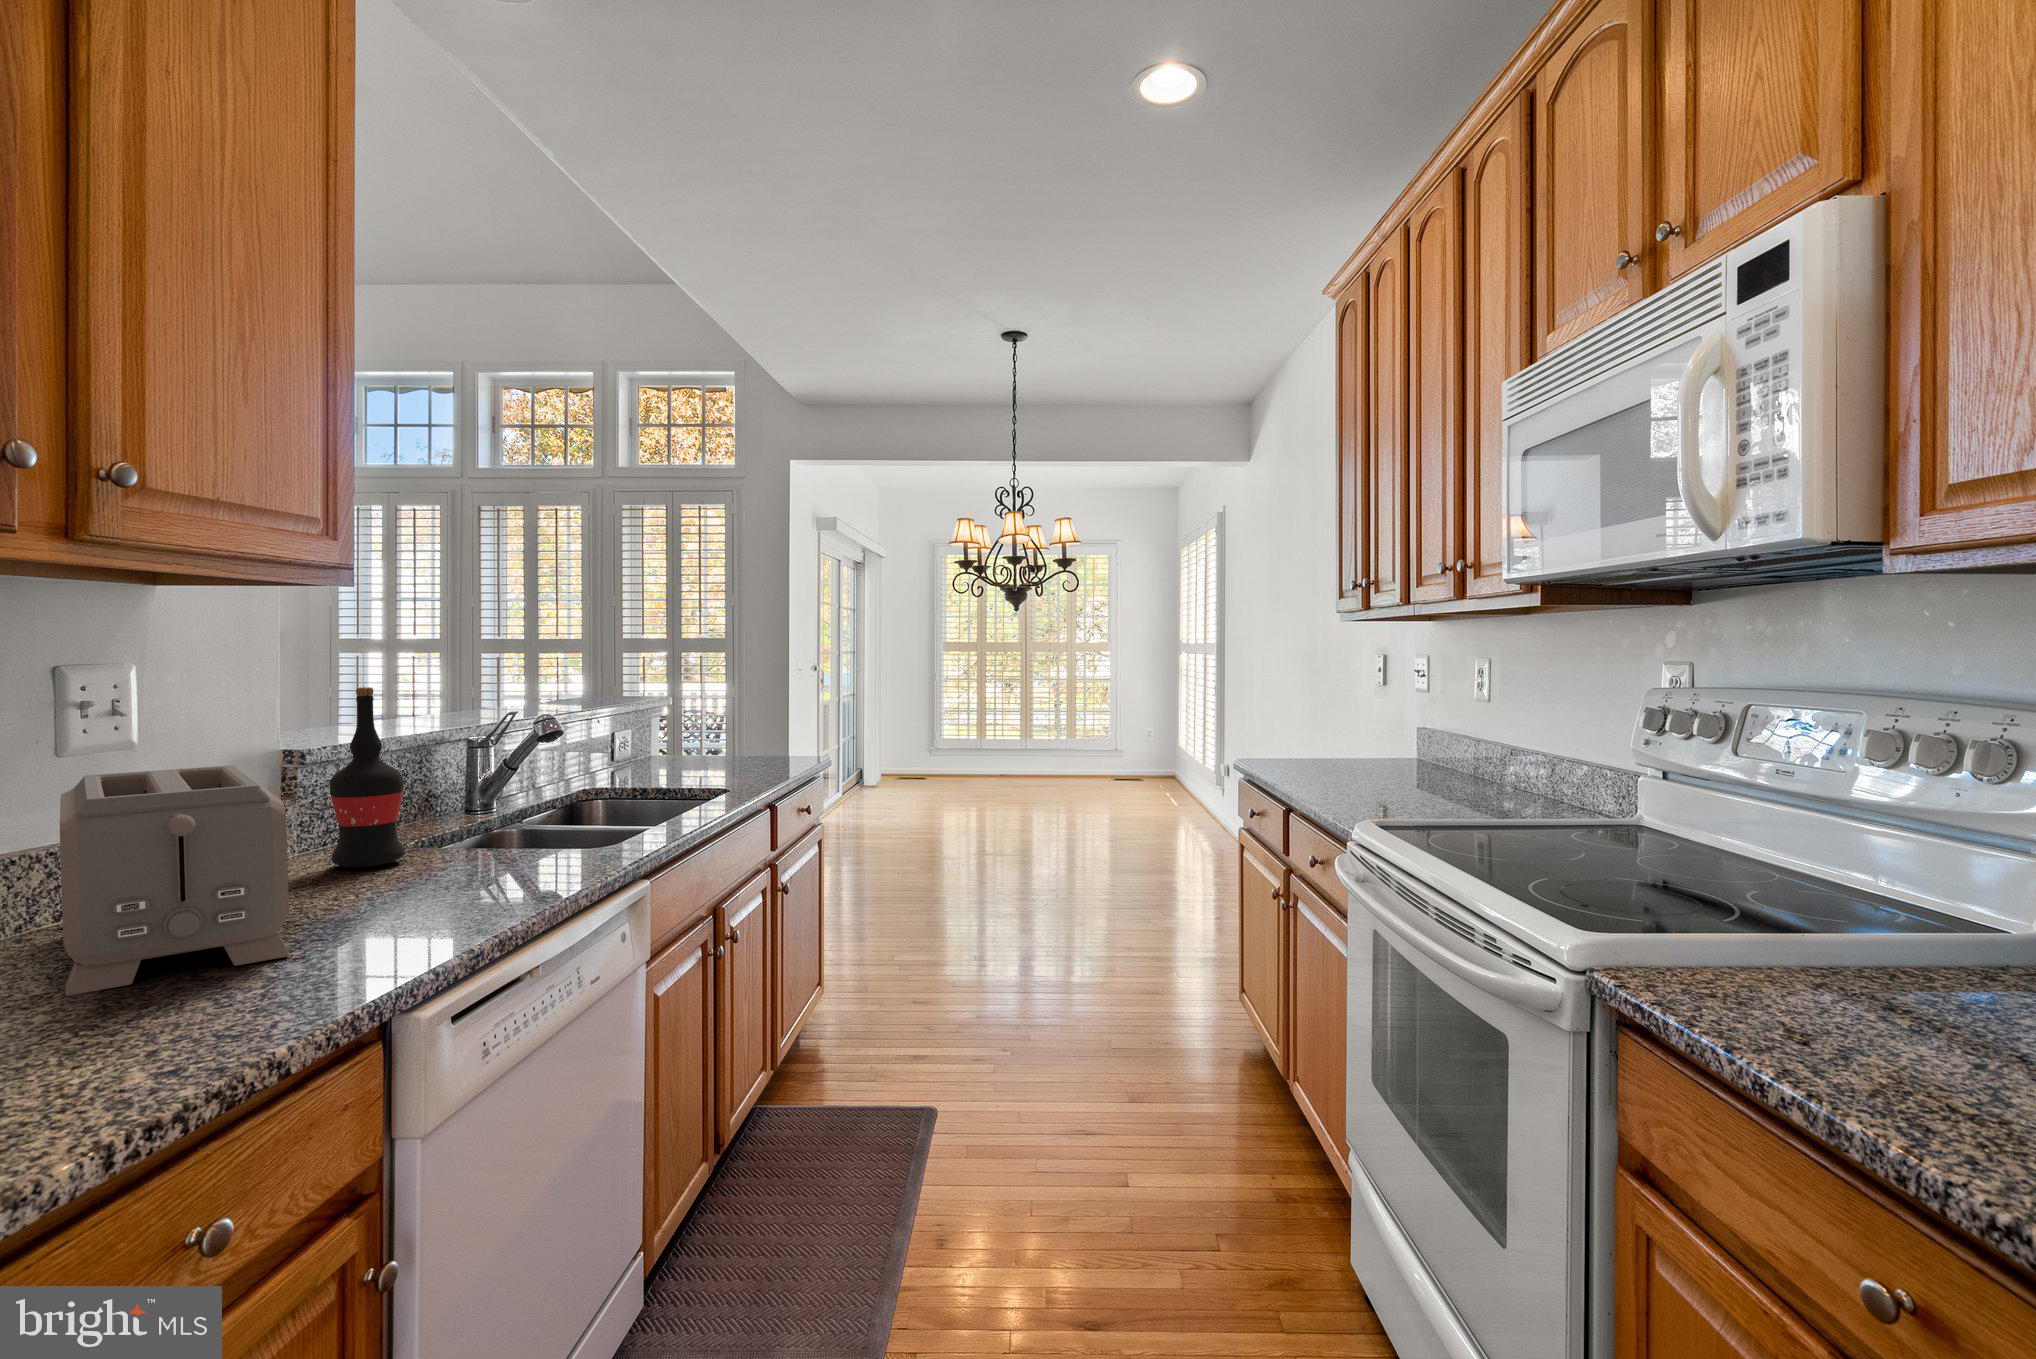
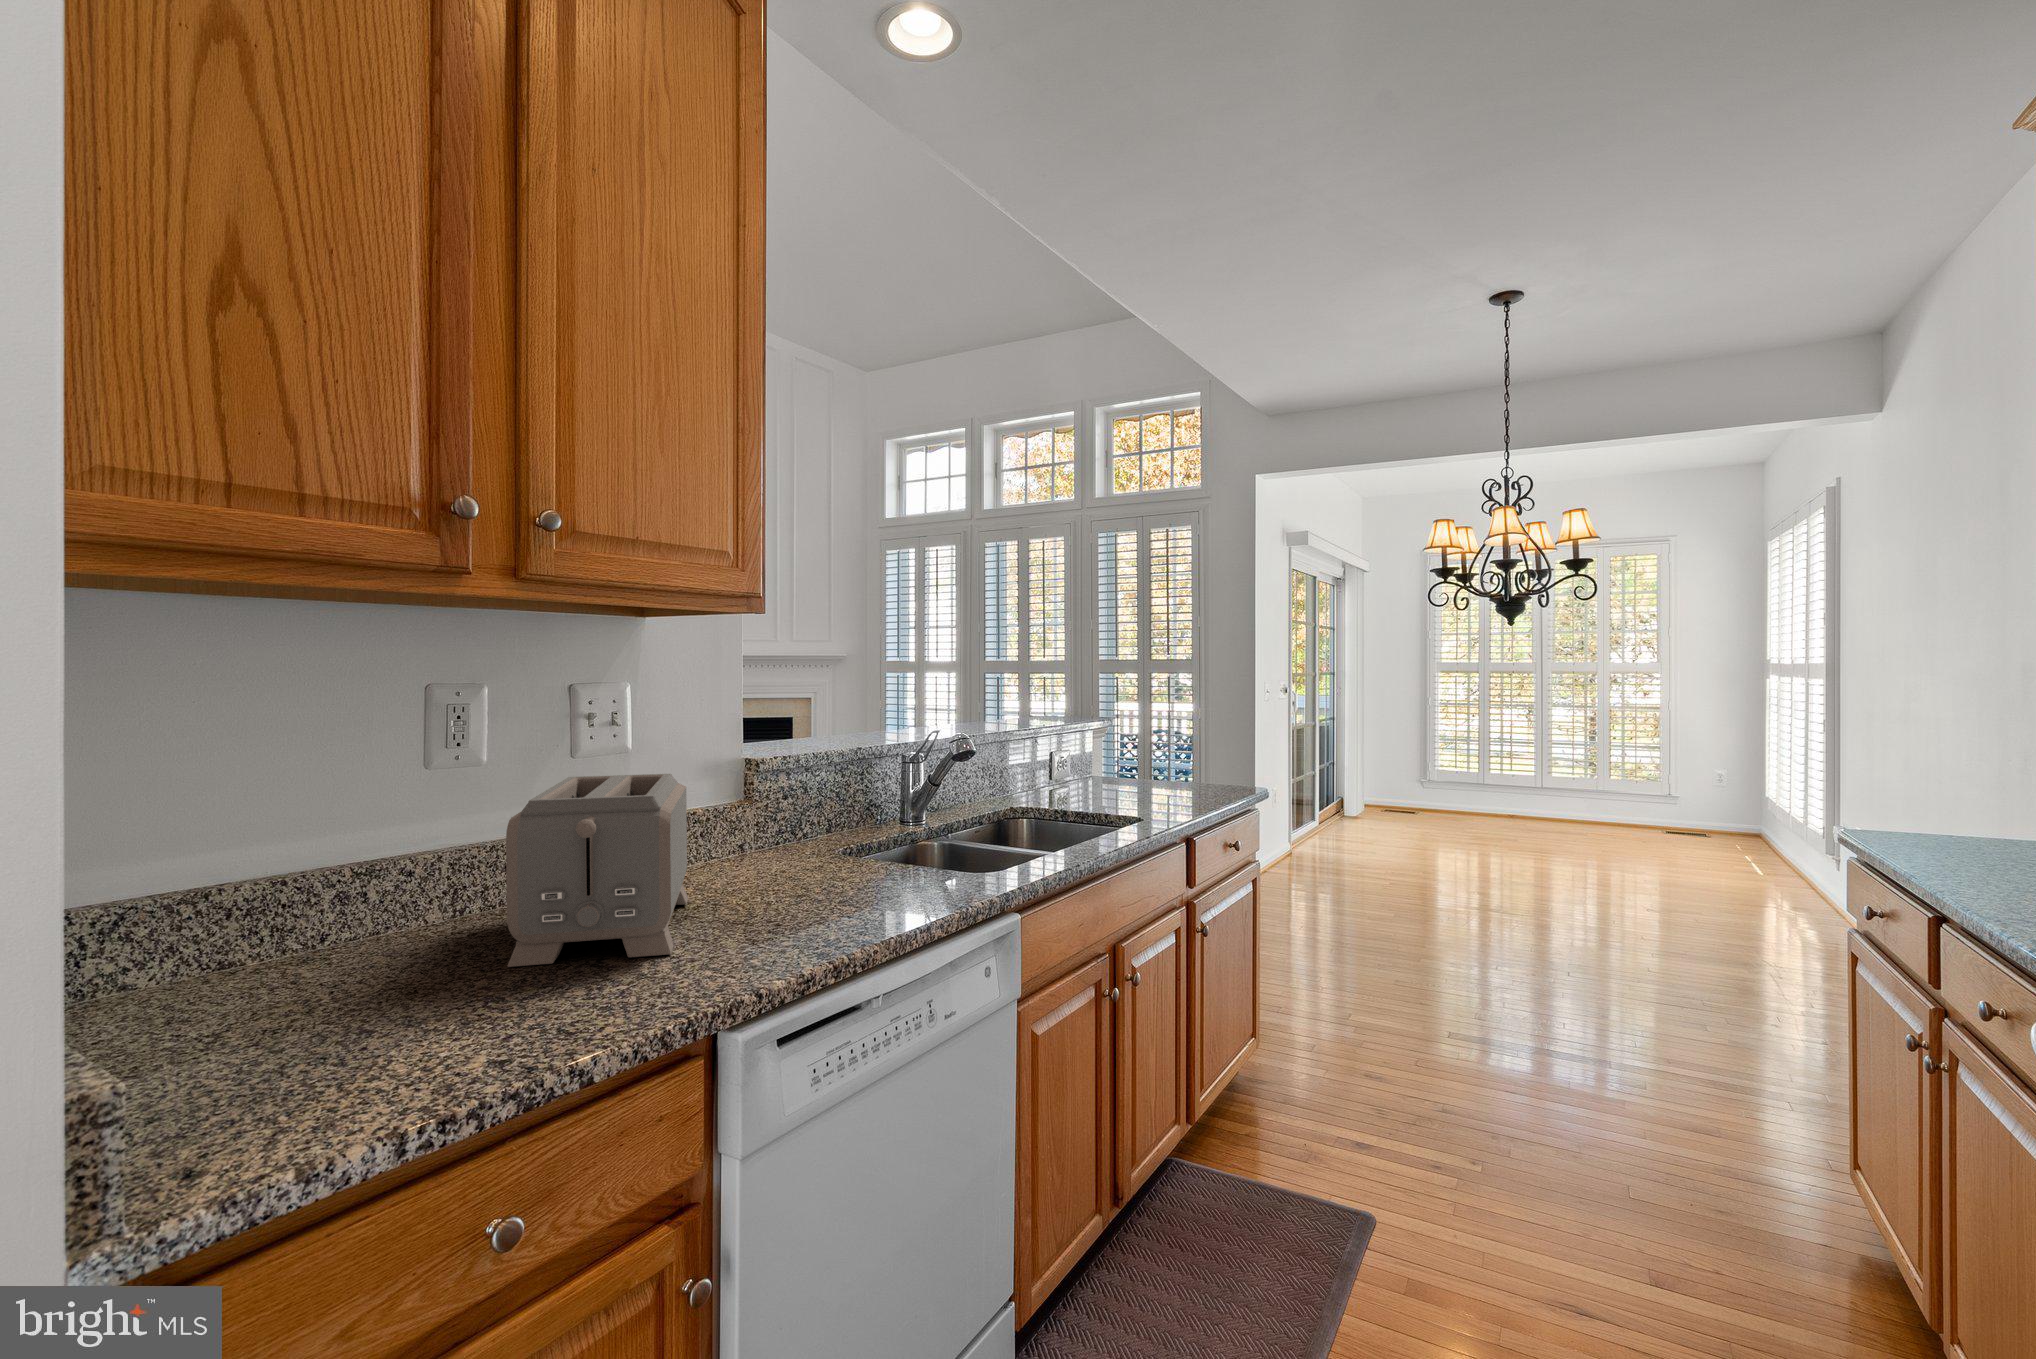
wine bottle: present [330,687,405,867] -> none [767,706,825,869]

